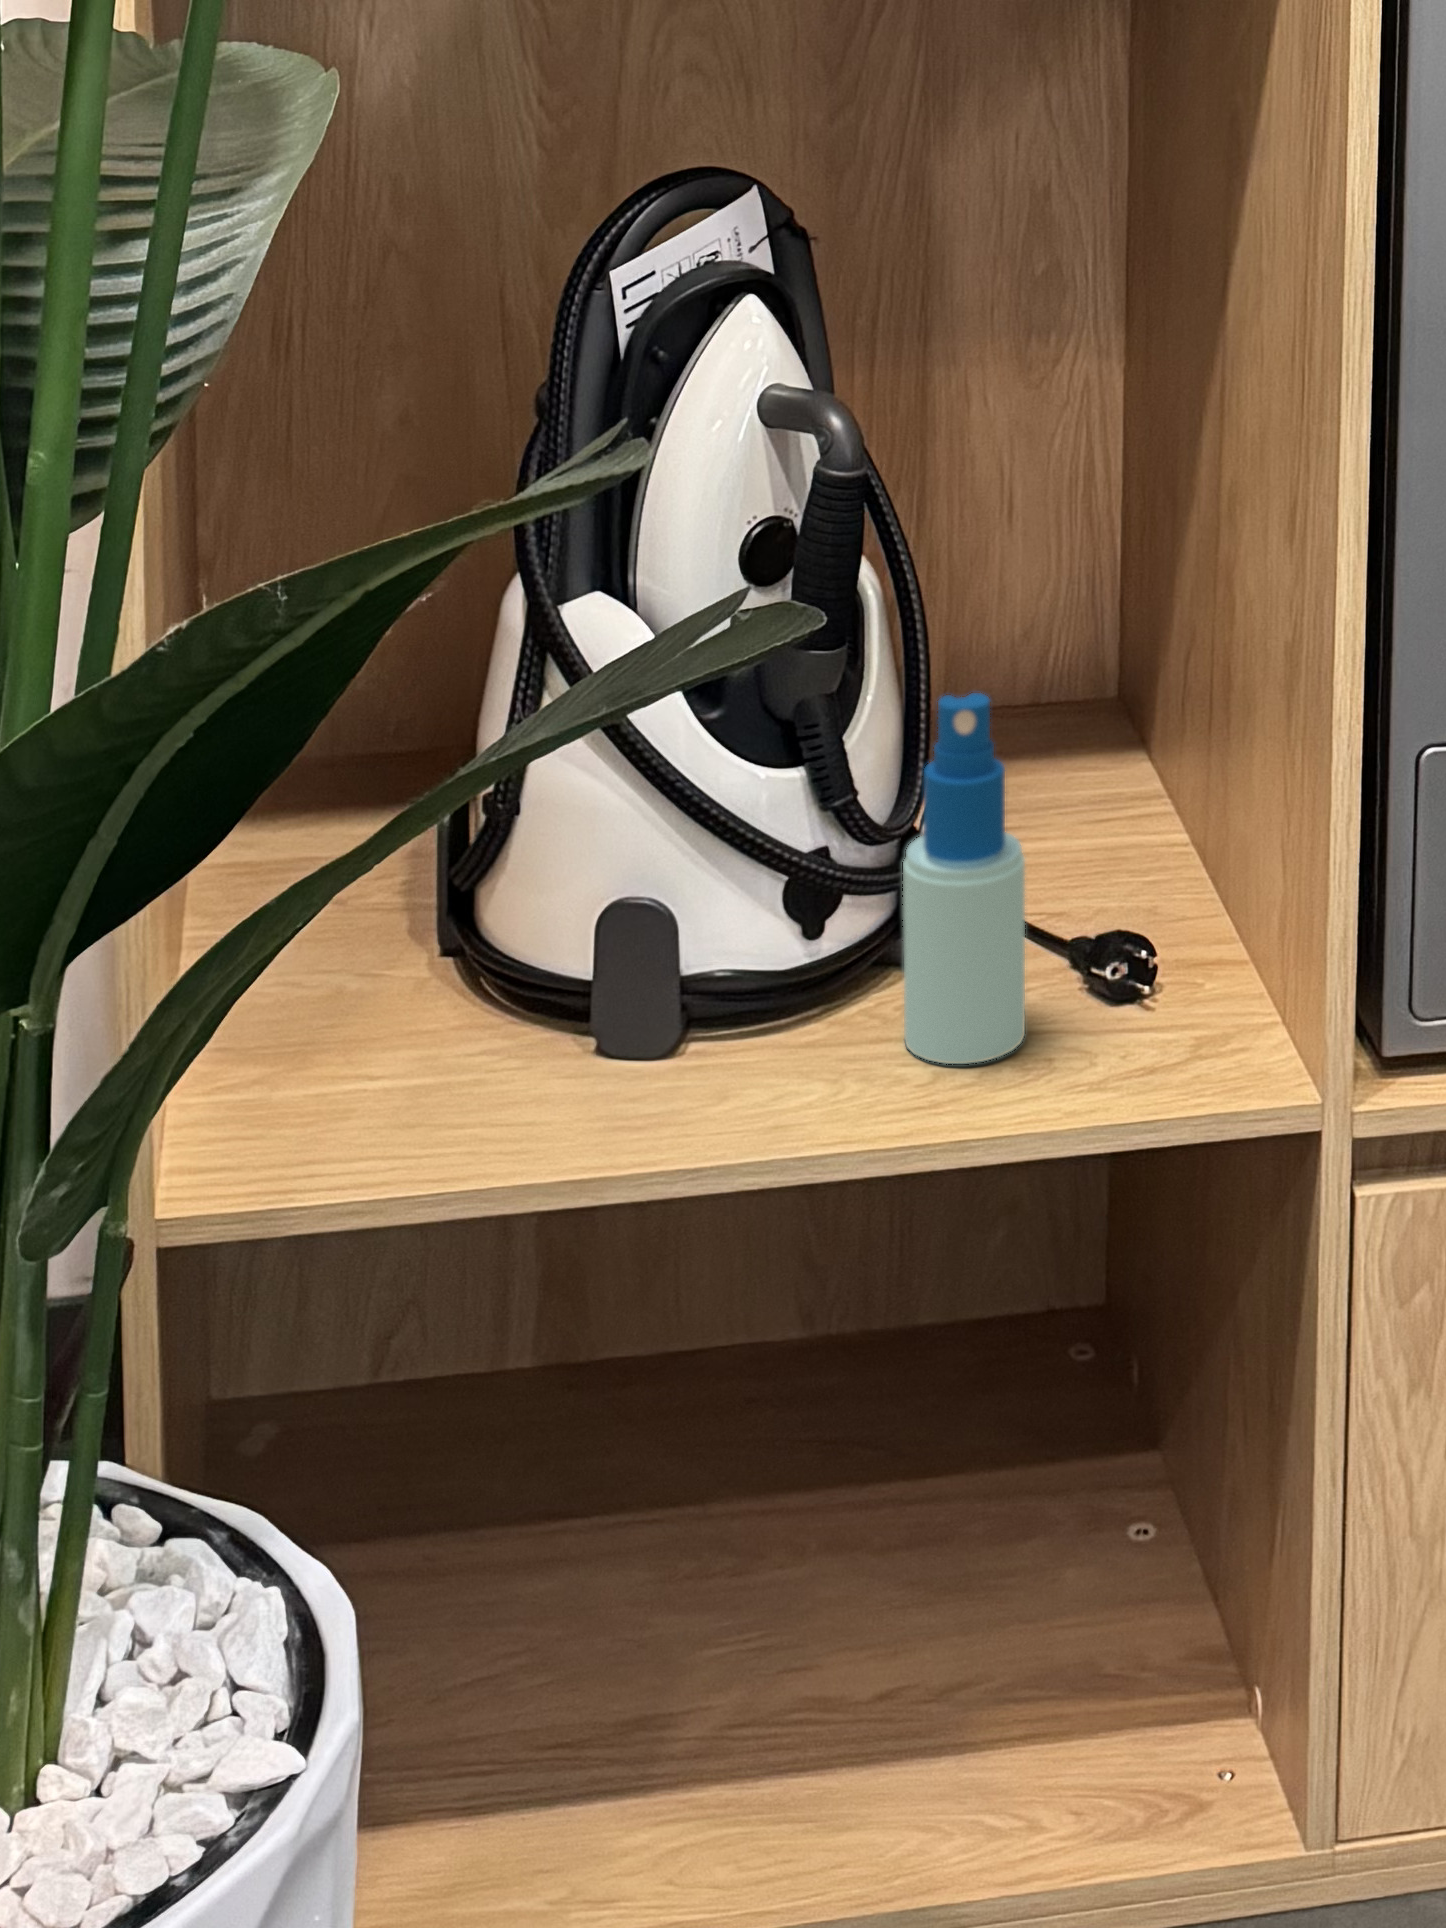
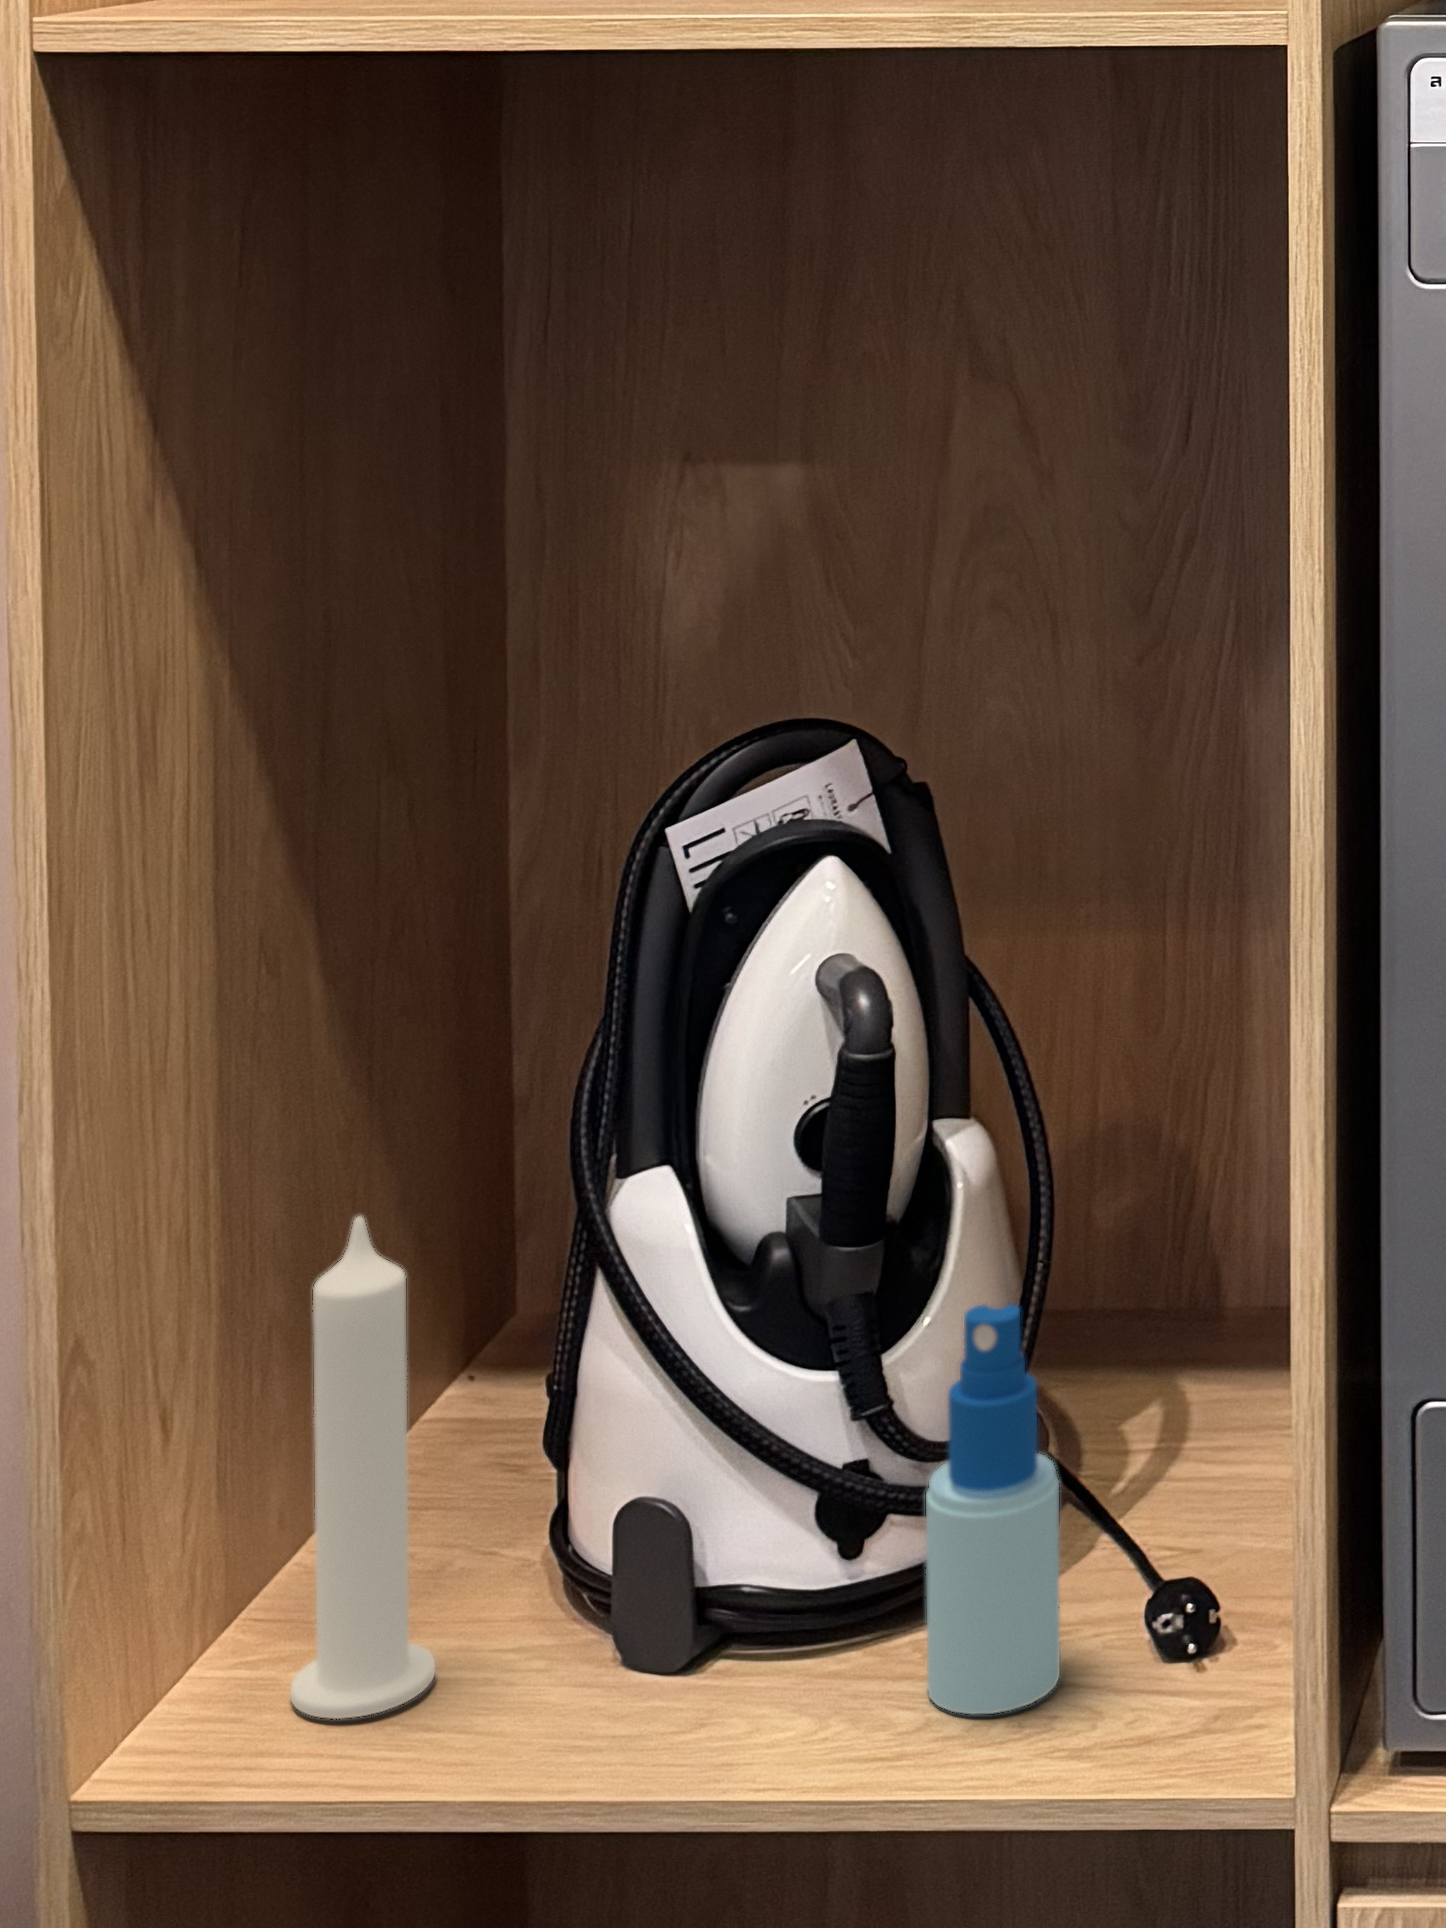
candle: none [295,646,432,1121] -> present [290,1217,435,1719]

